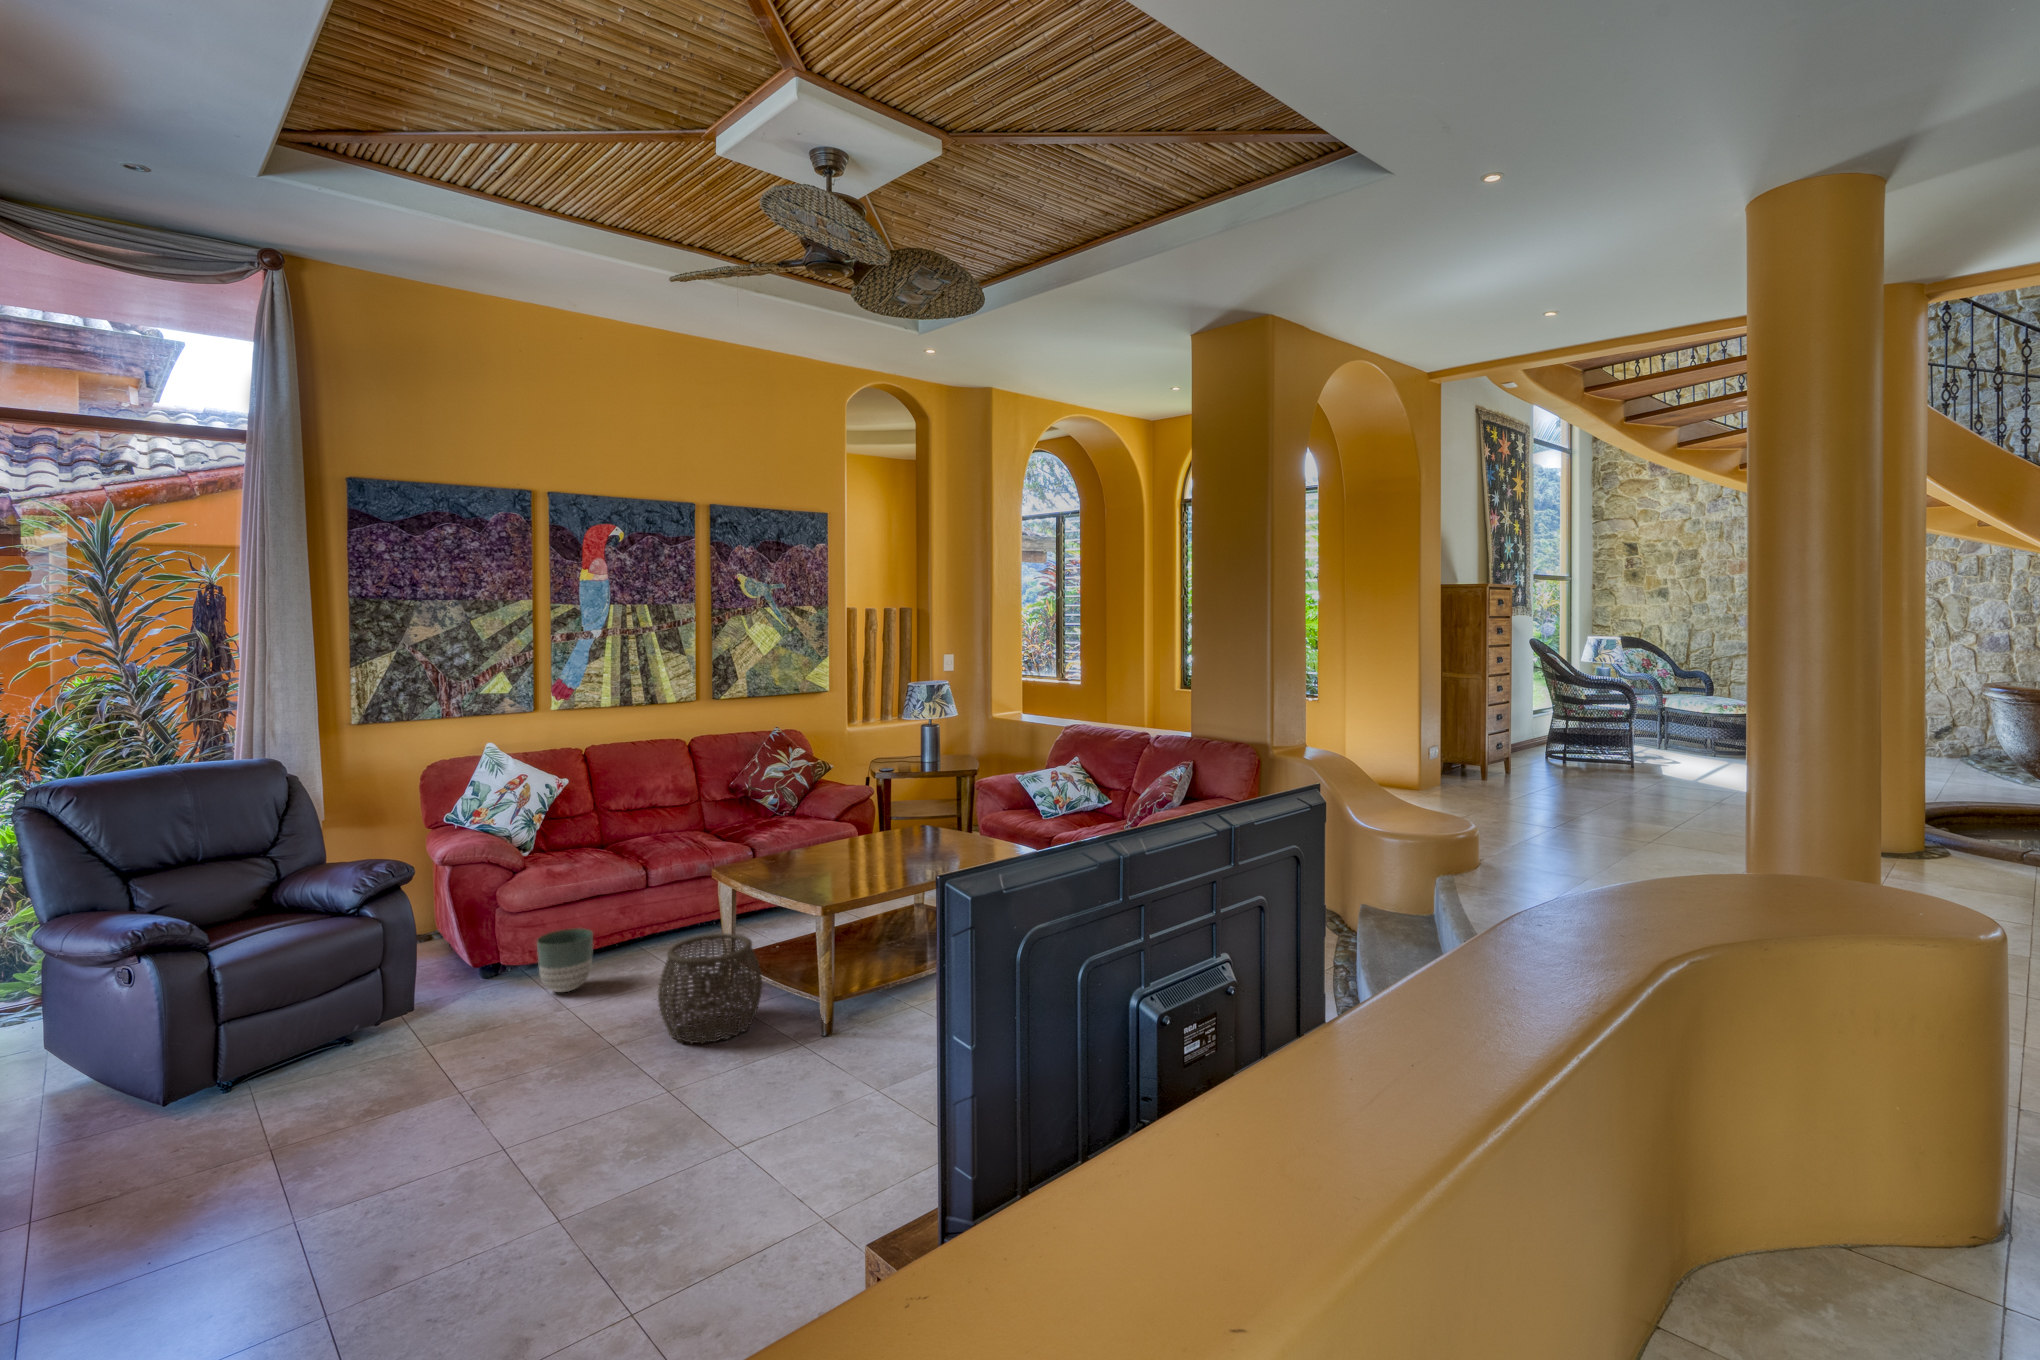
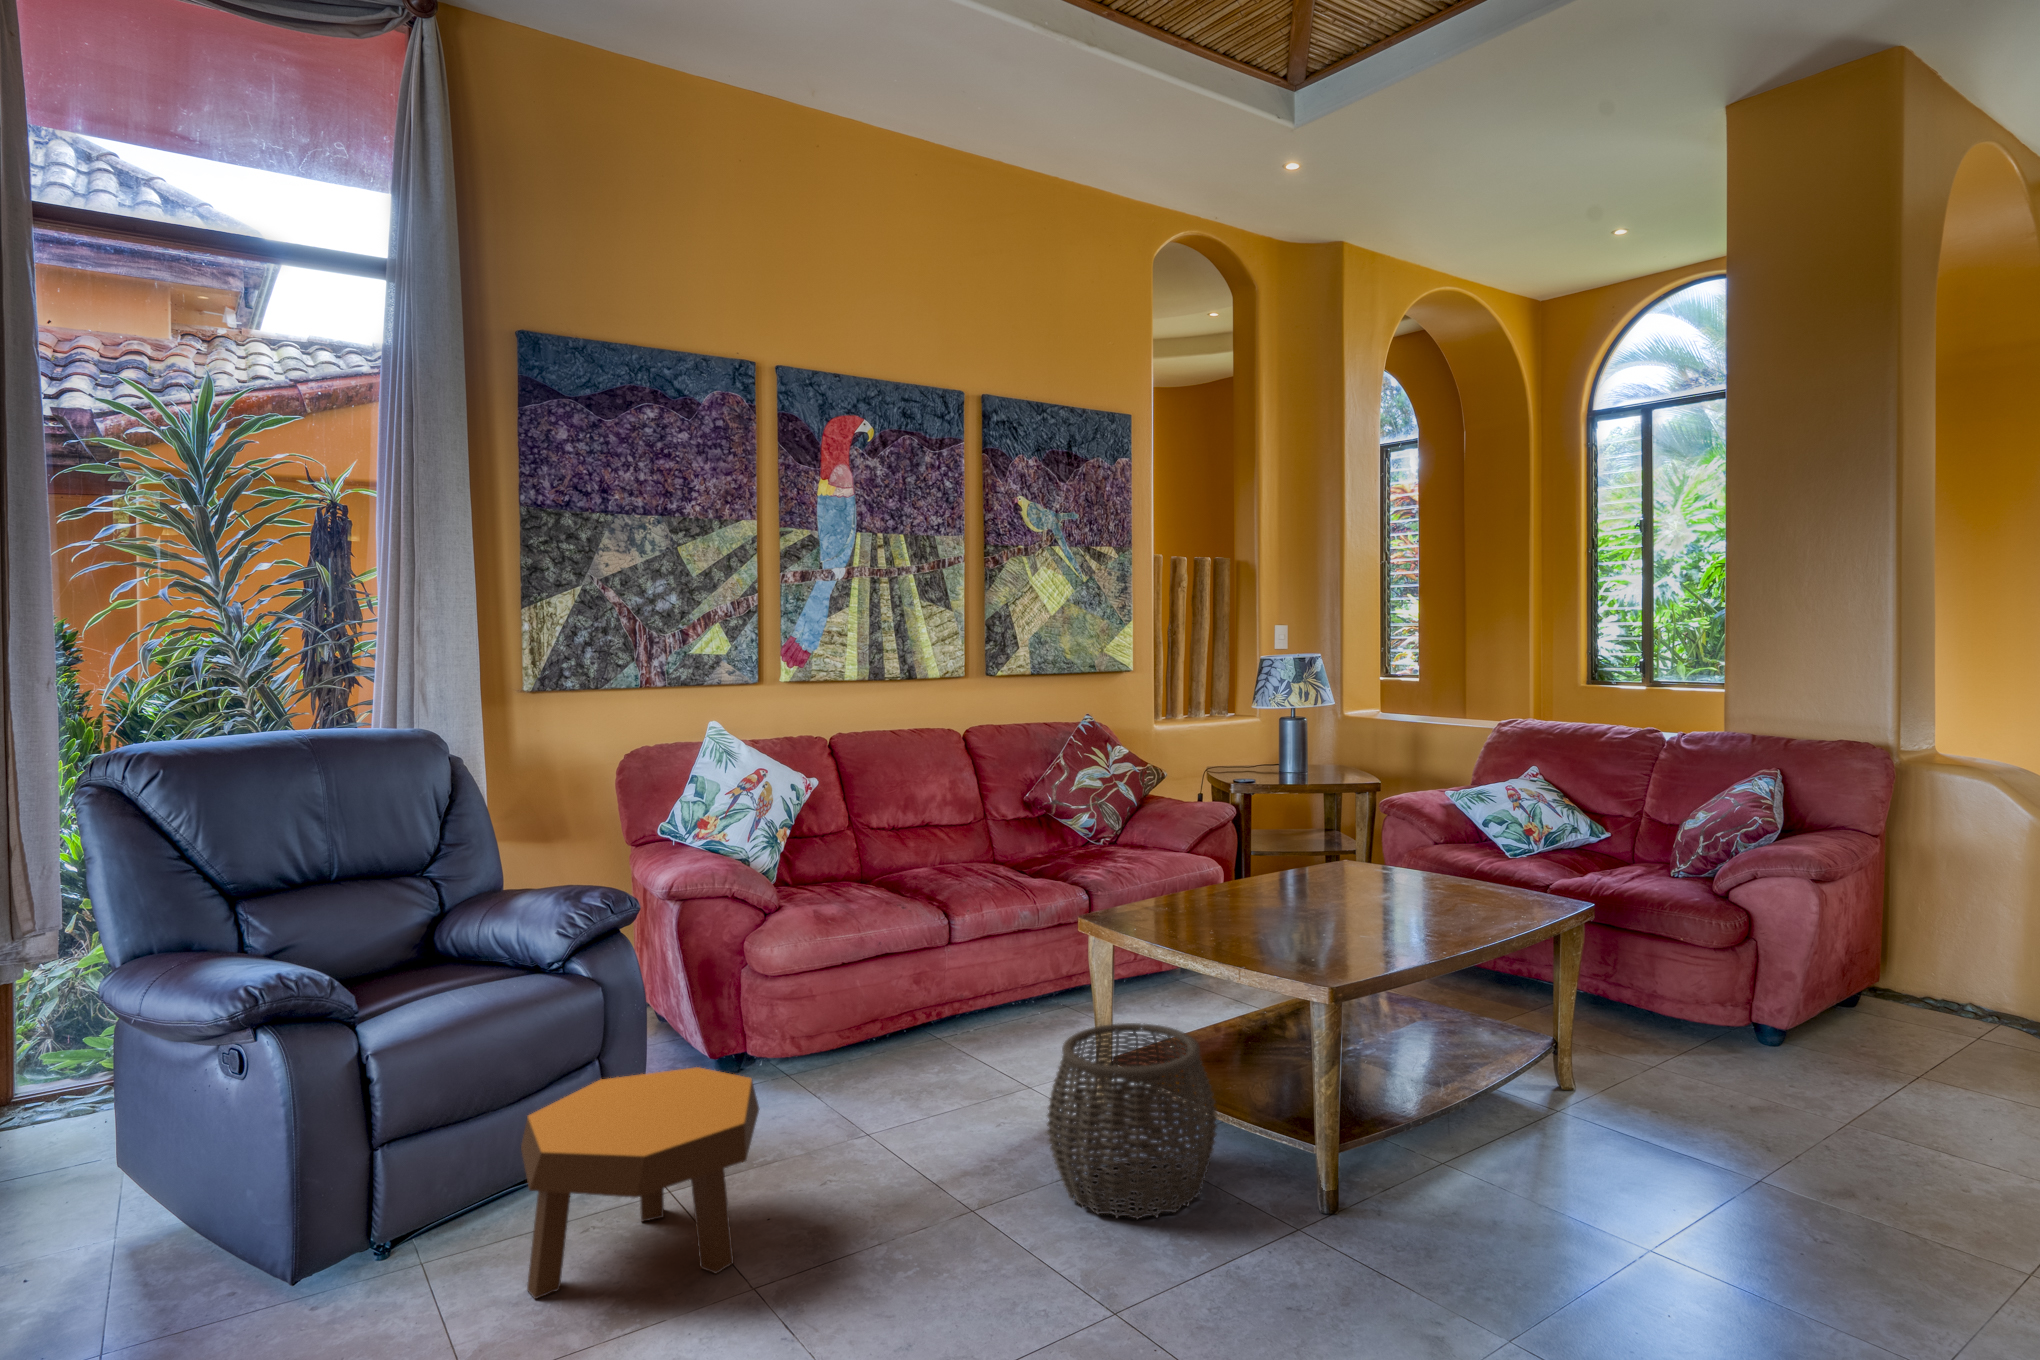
planter: present [537,928,593,992] -> none [814,1005,895,1108]
footstool: none [316,969,477,1102] -> present [521,1067,759,1299]

